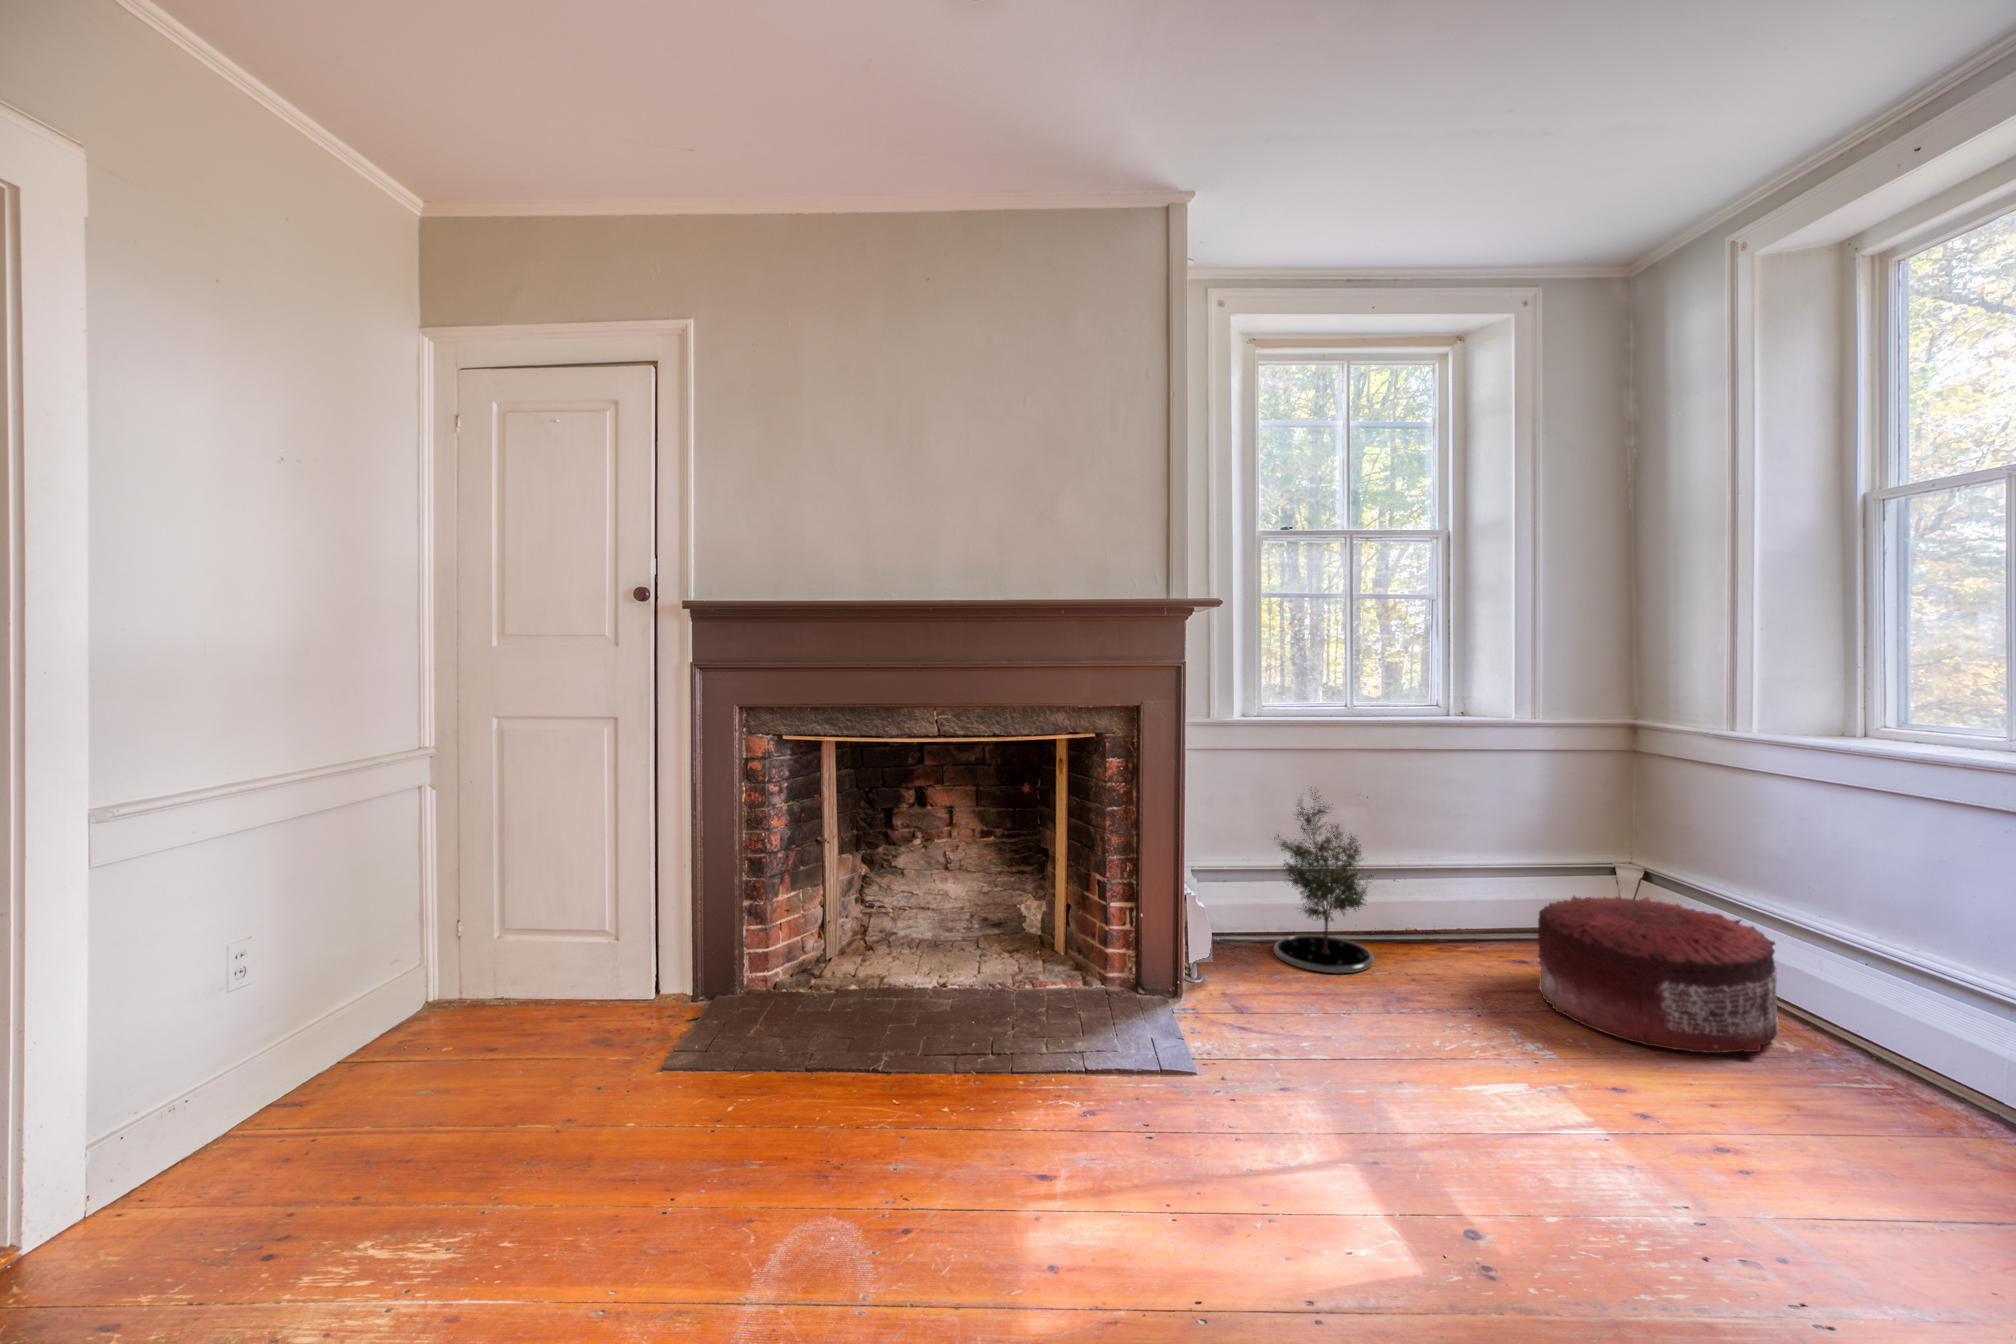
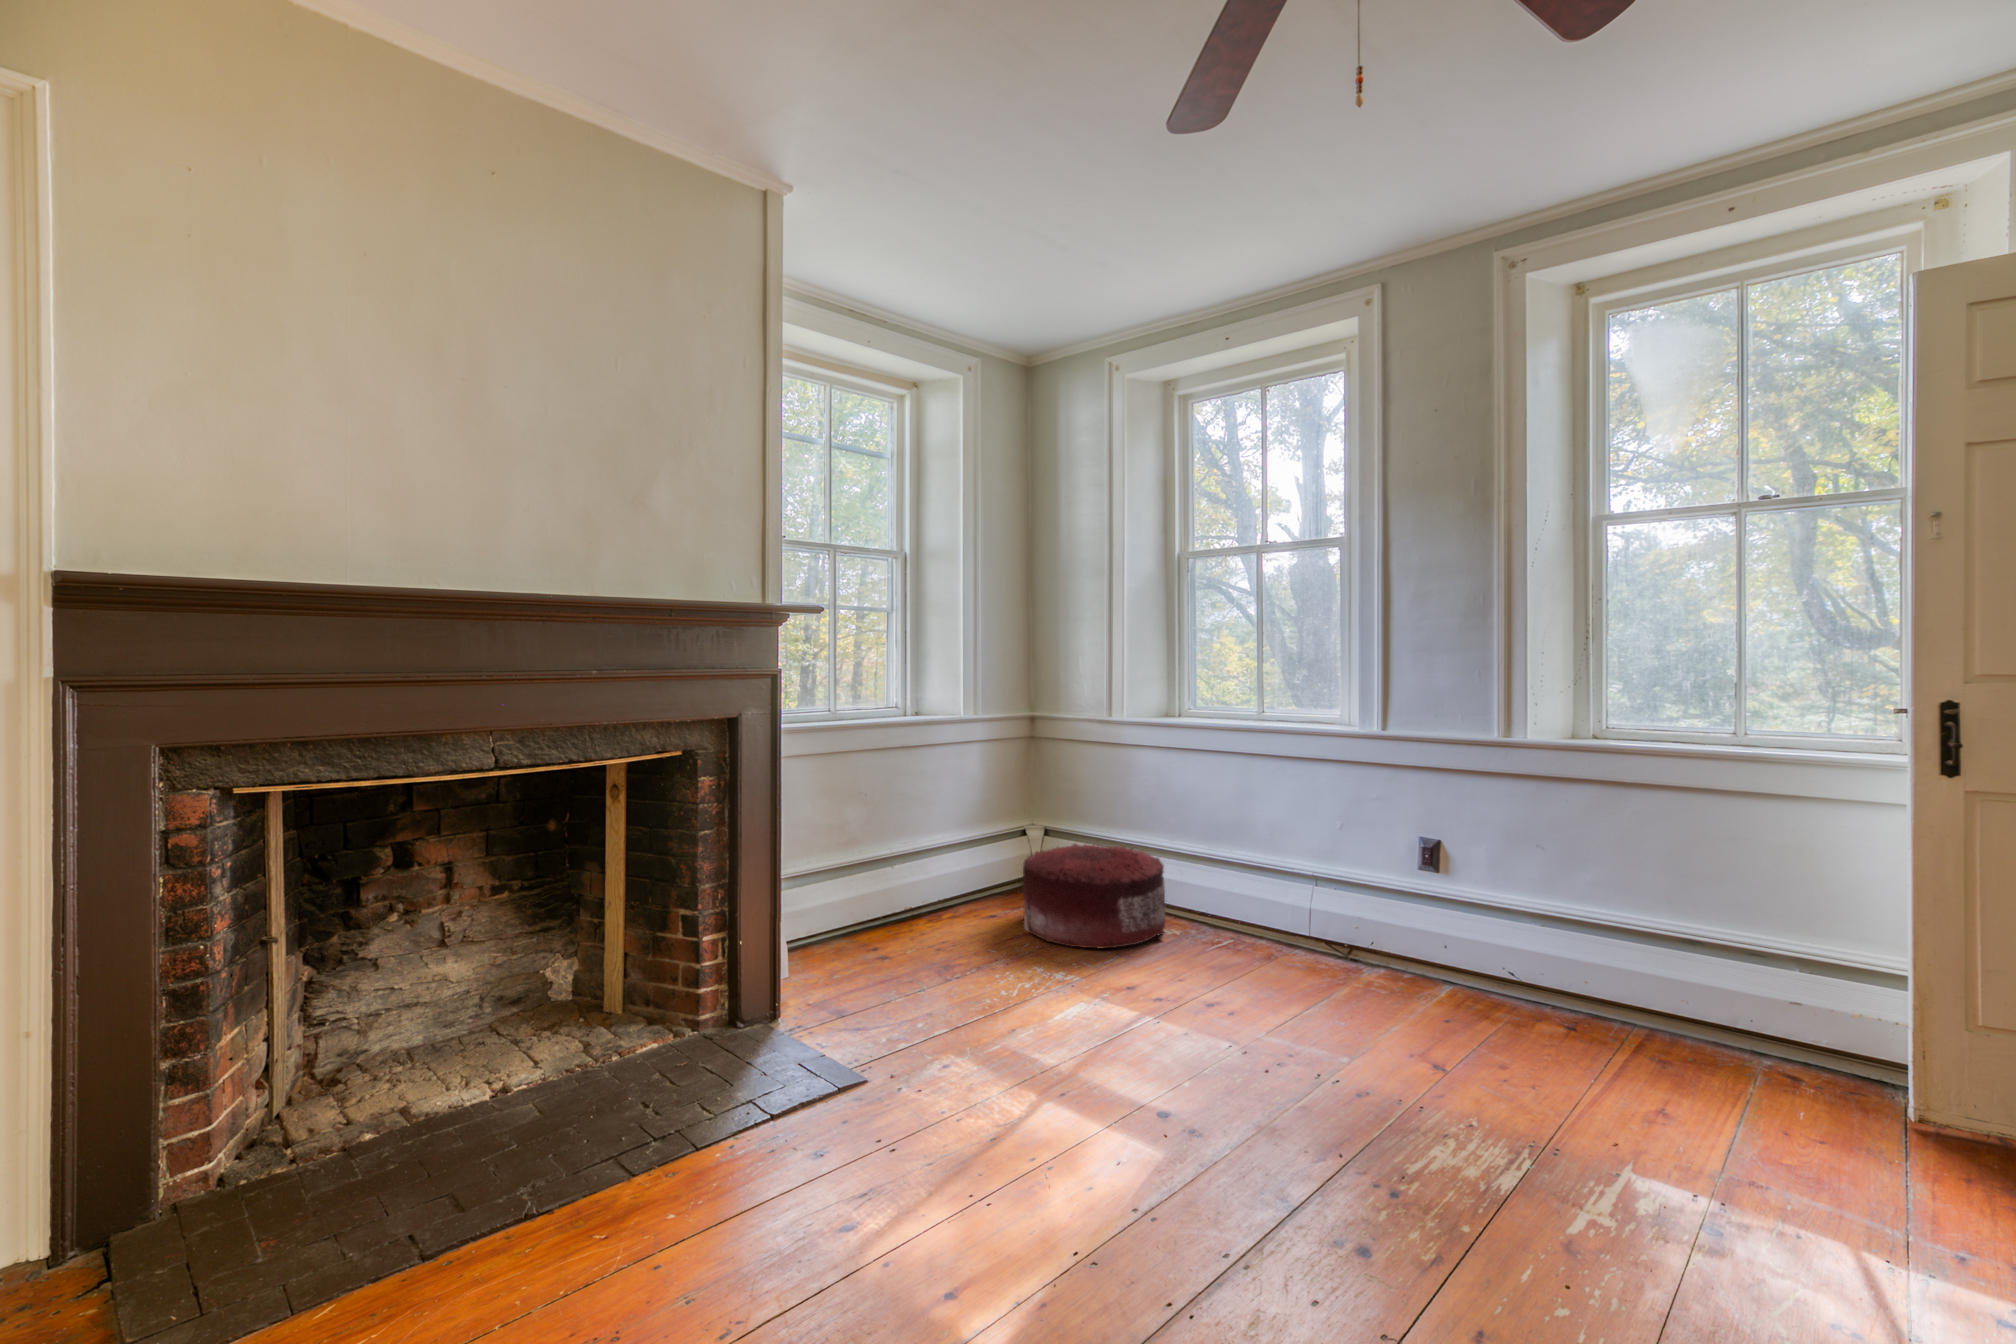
potted tree: present [1274,787,1374,973] -> none [812,787,910,960]

